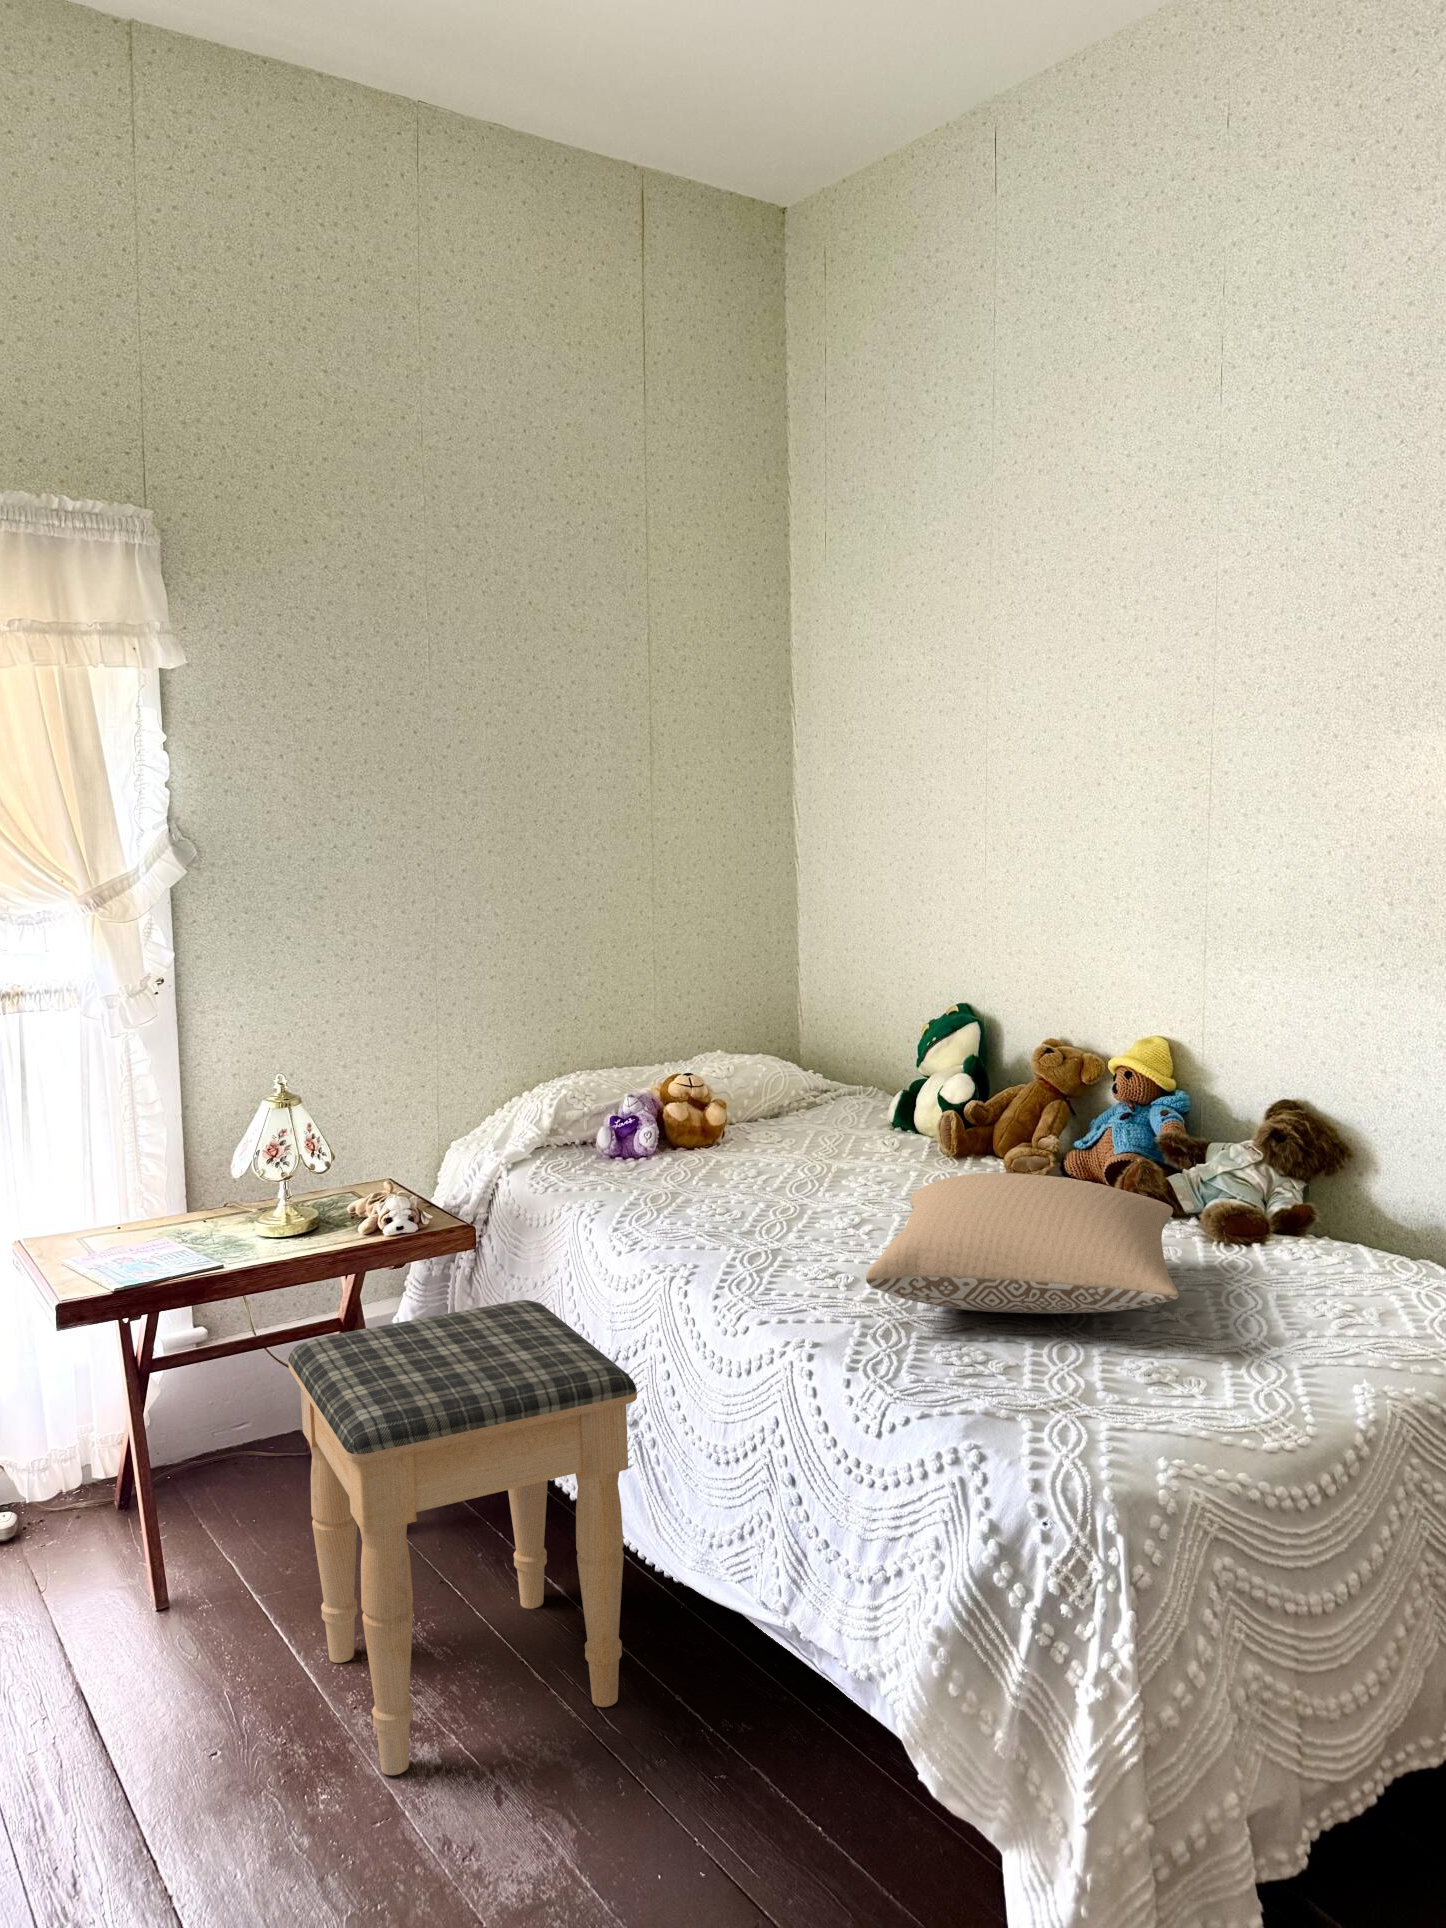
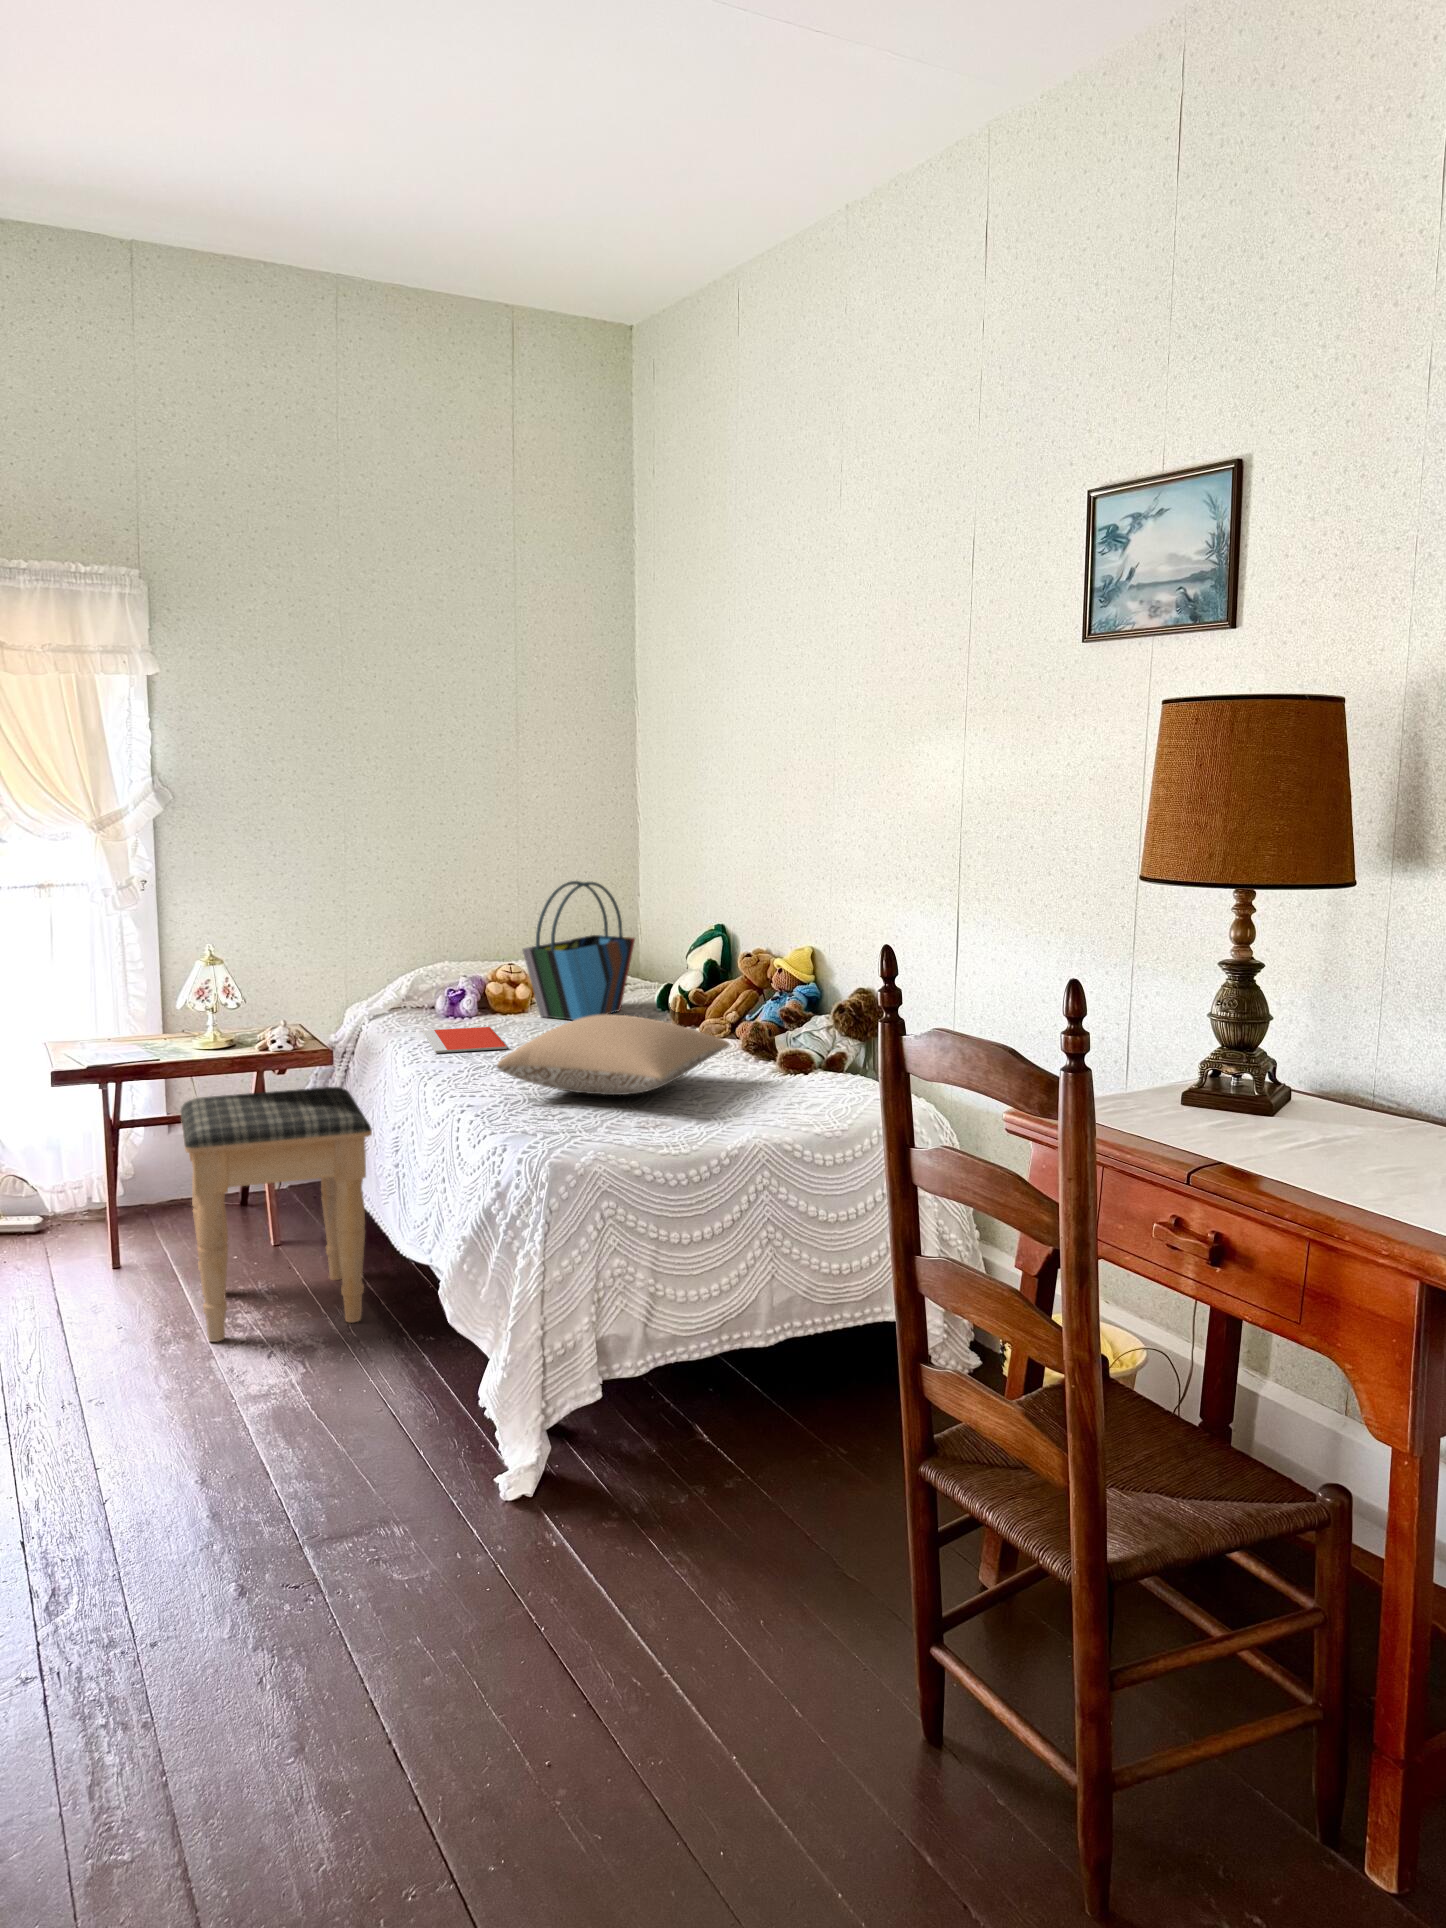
tote bag: none [732,952,865,1158] -> present [523,881,635,1020]
notebook: none [607,1177,766,1233] -> present [423,1027,507,1053]

